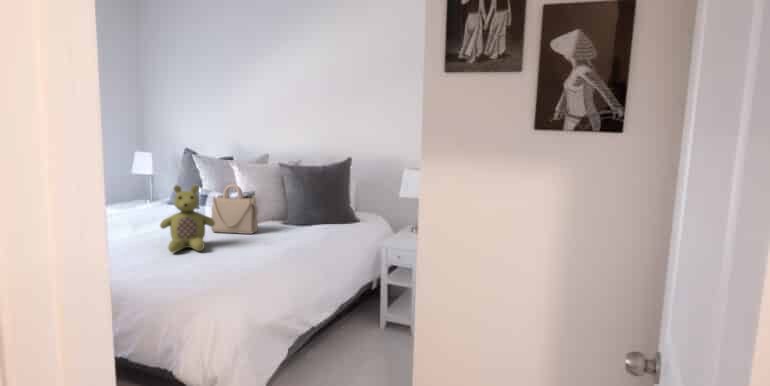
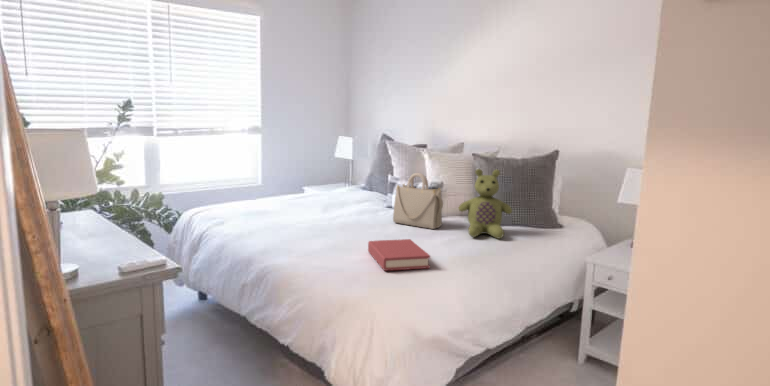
stuffed bear: present [160,185,215,253] -> present [459,169,512,238]
hardback book: none [196,244,257,273] -> present [368,239,430,271]

